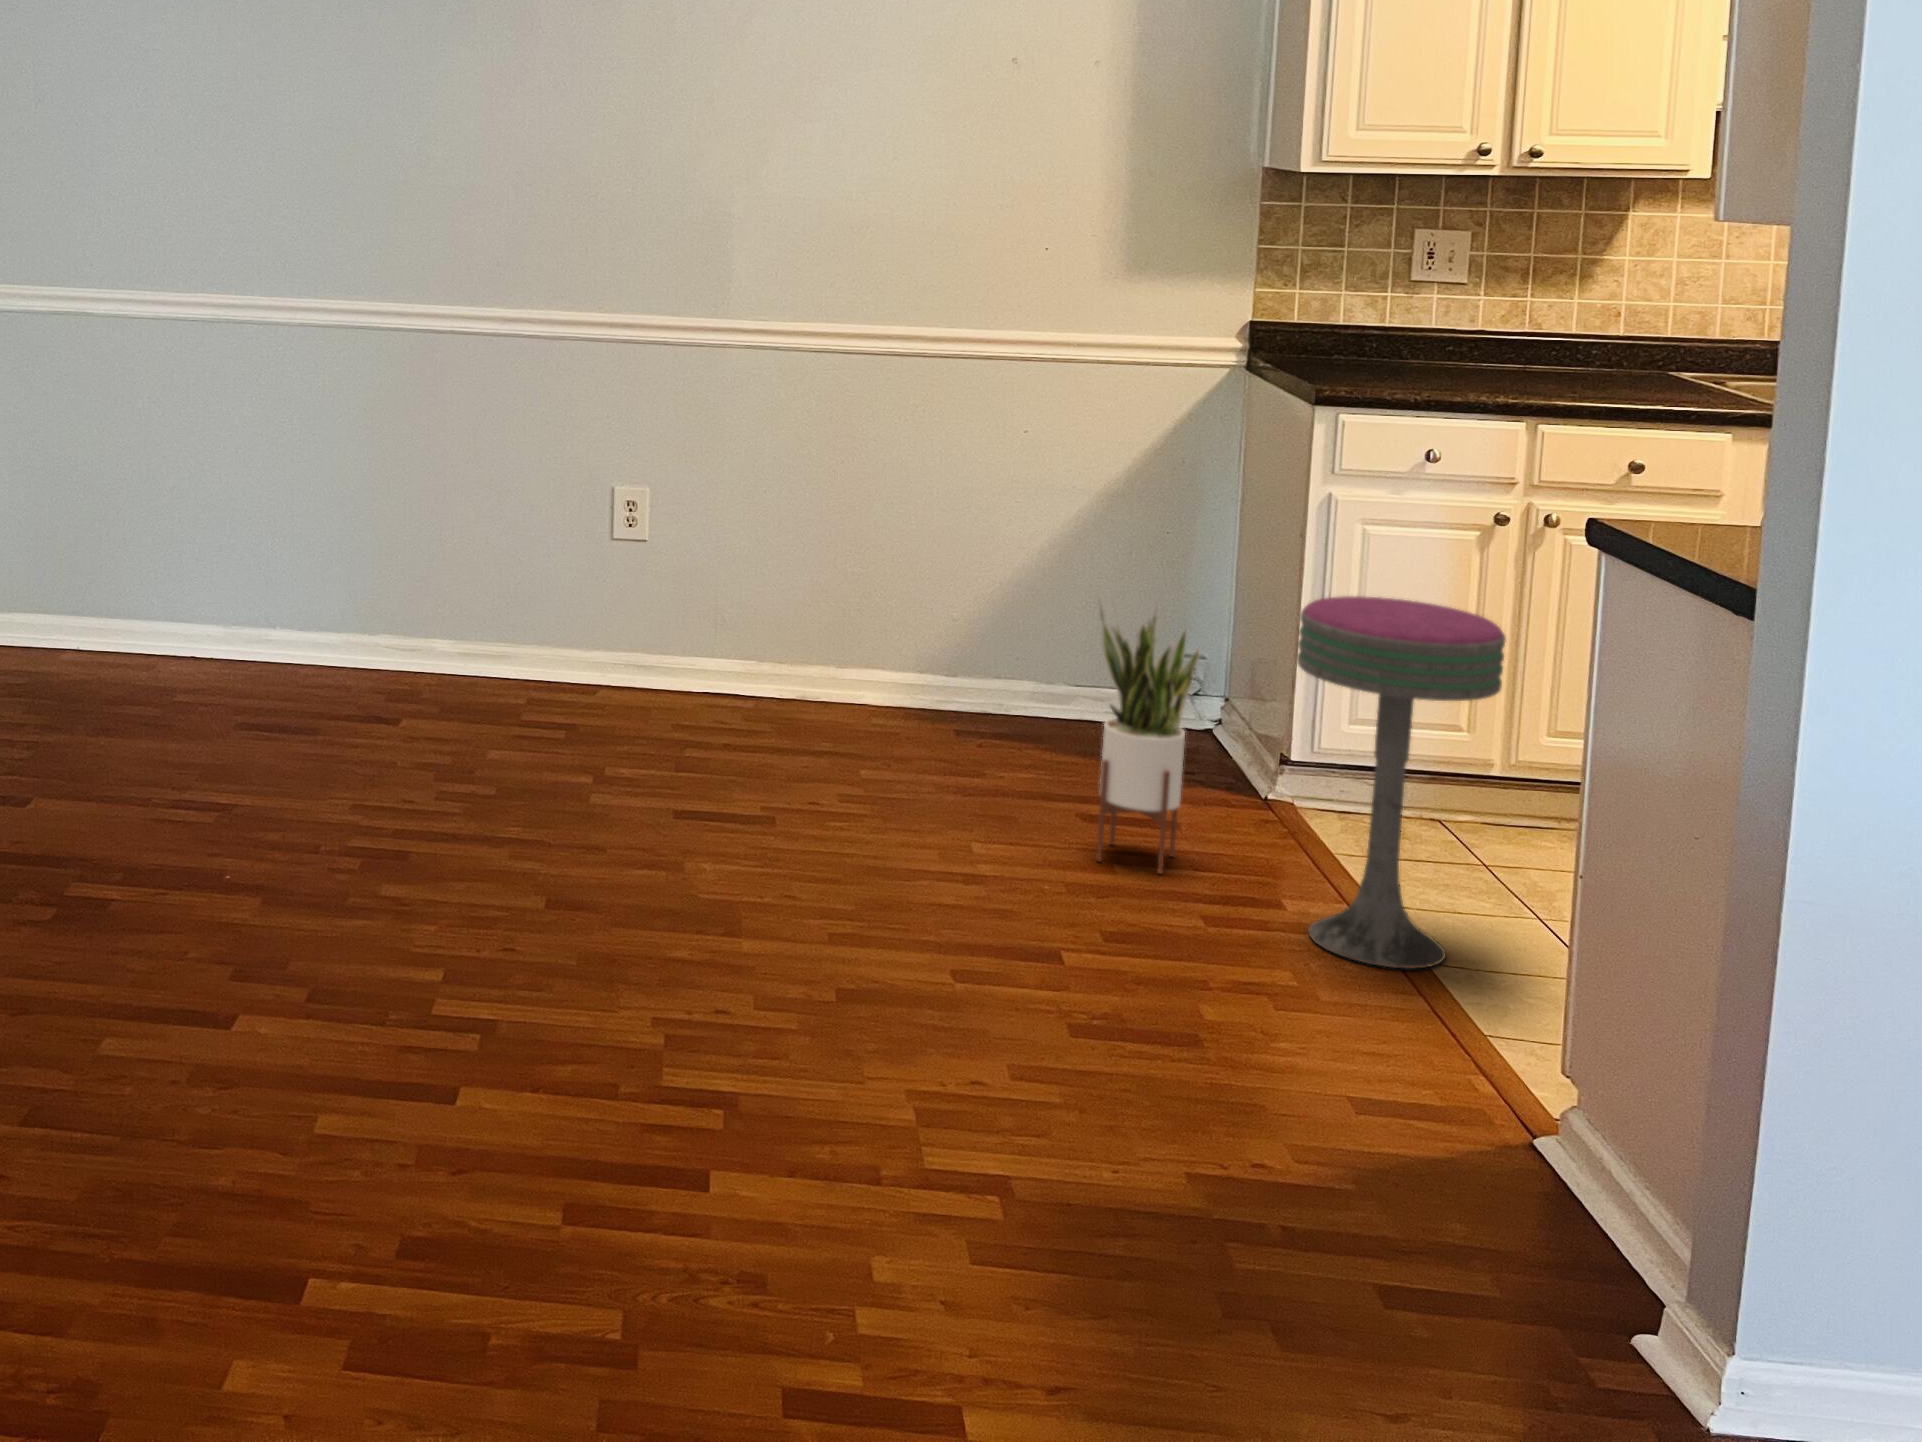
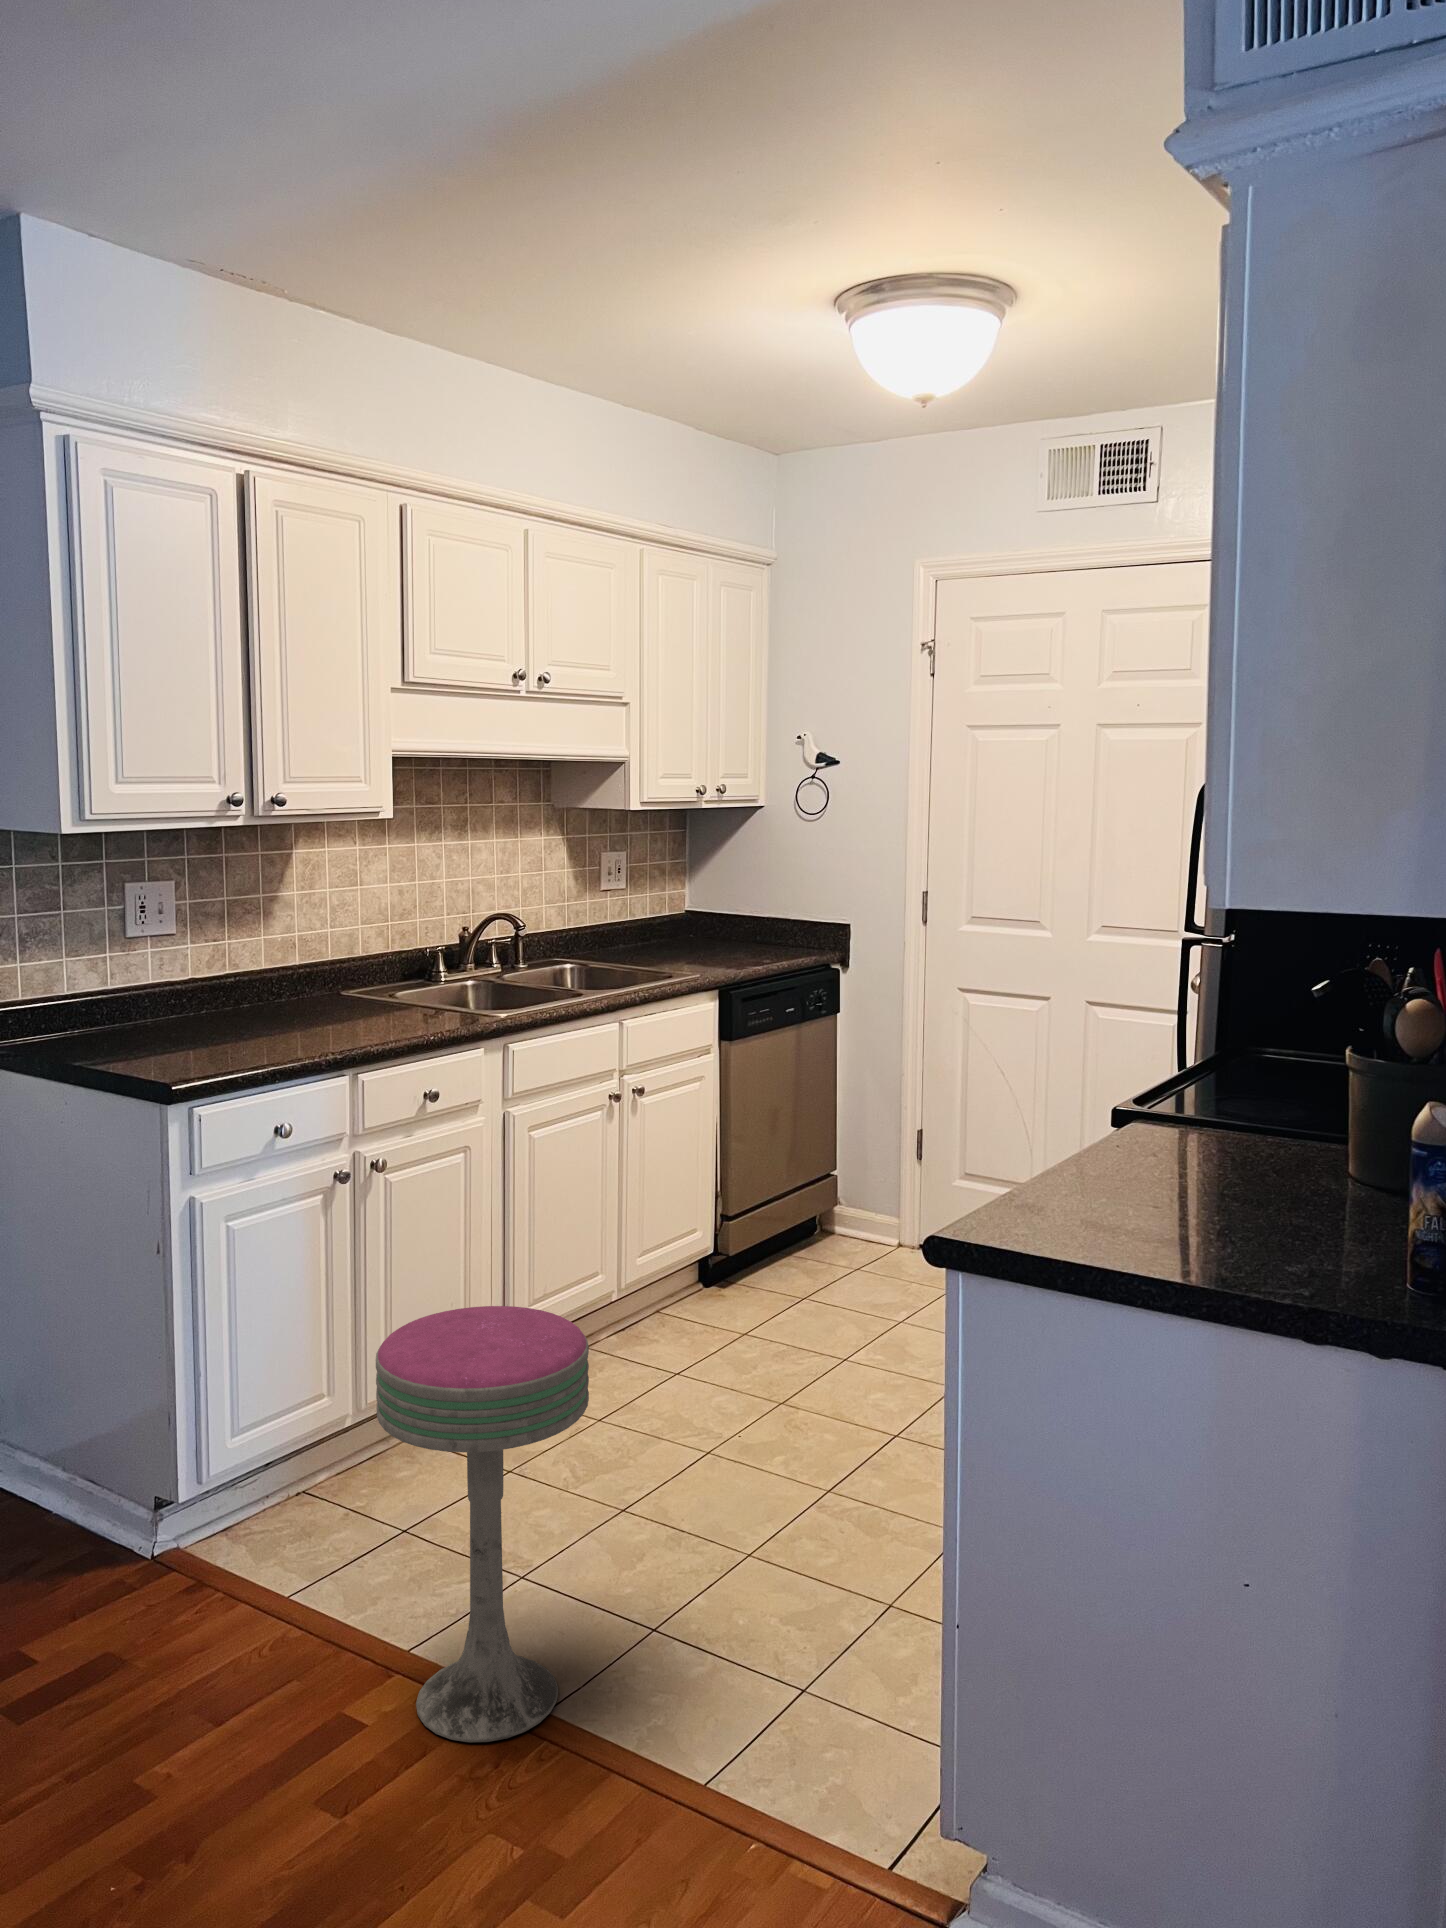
potted plant: present [1096,596,1199,874] -> none [55,1423,220,1783]

